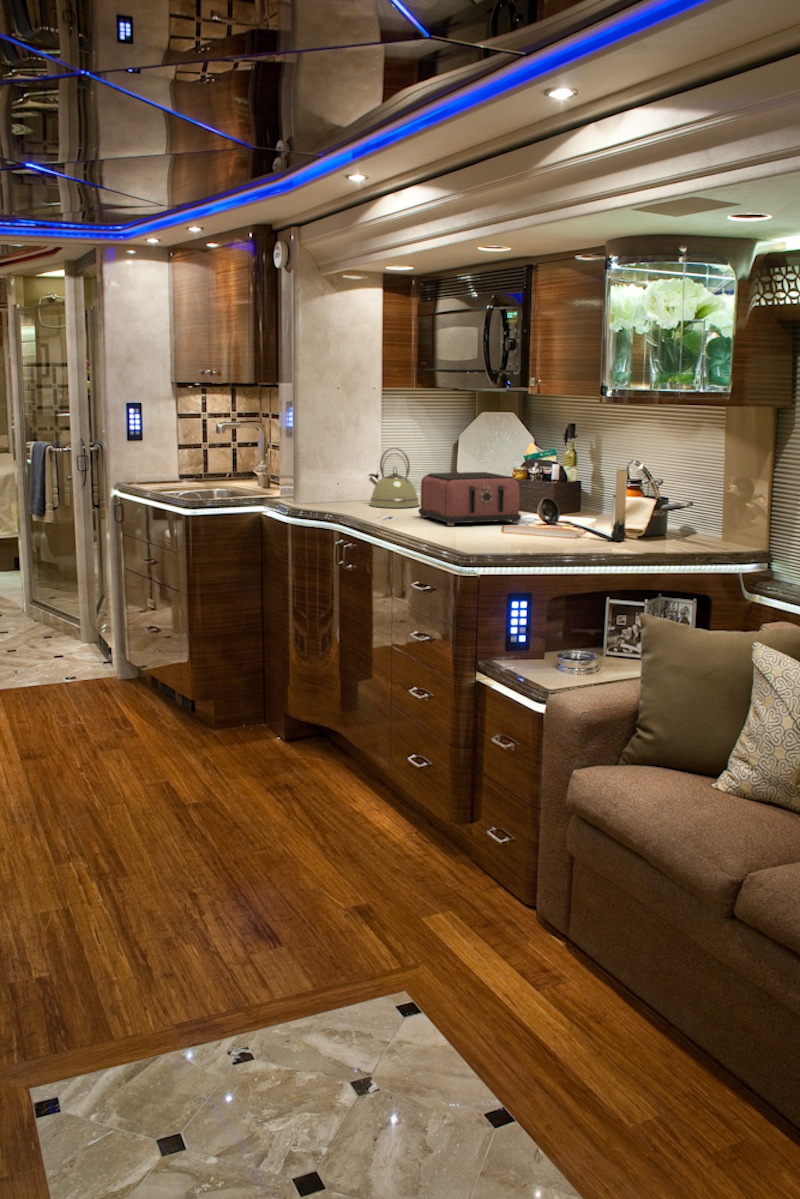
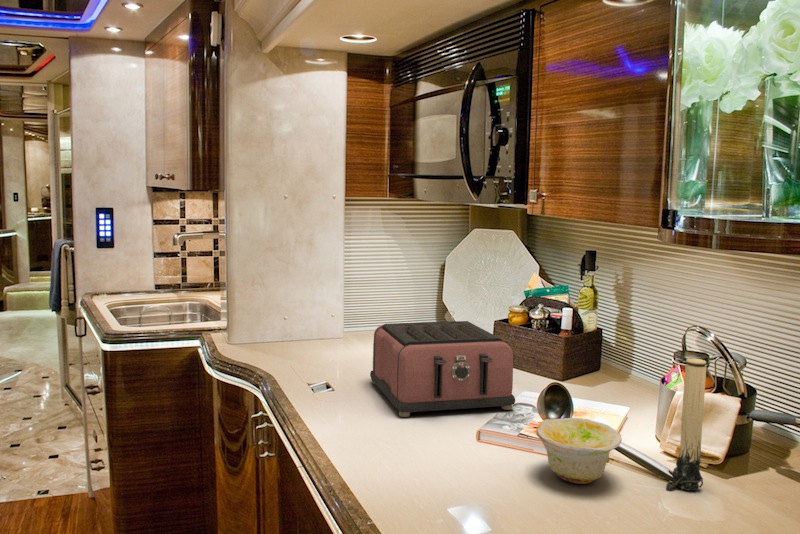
kettle: present [369,448,420,508] -> none [323,276,388,356]
bowl: none [536,509,583,540] -> present [536,418,622,484]

